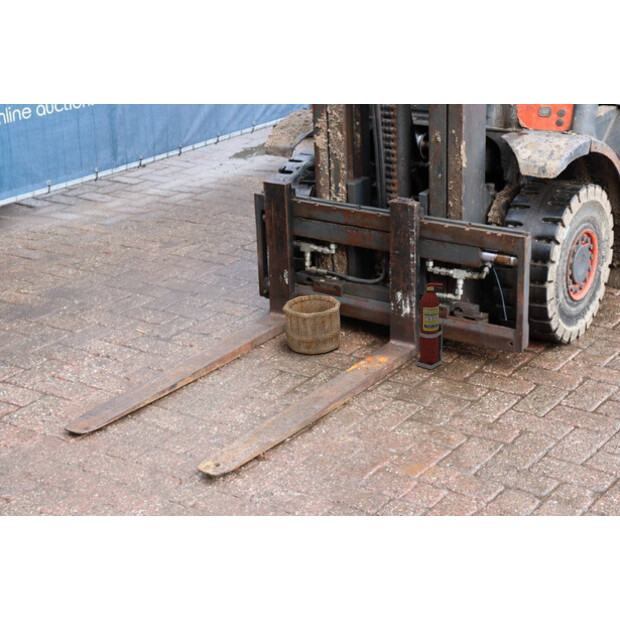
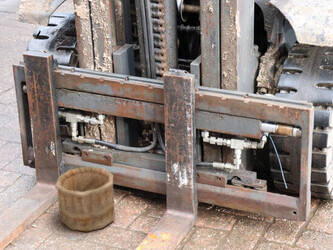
fire extinguisher: present [416,283,442,369] -> none [197,156,222,241]

